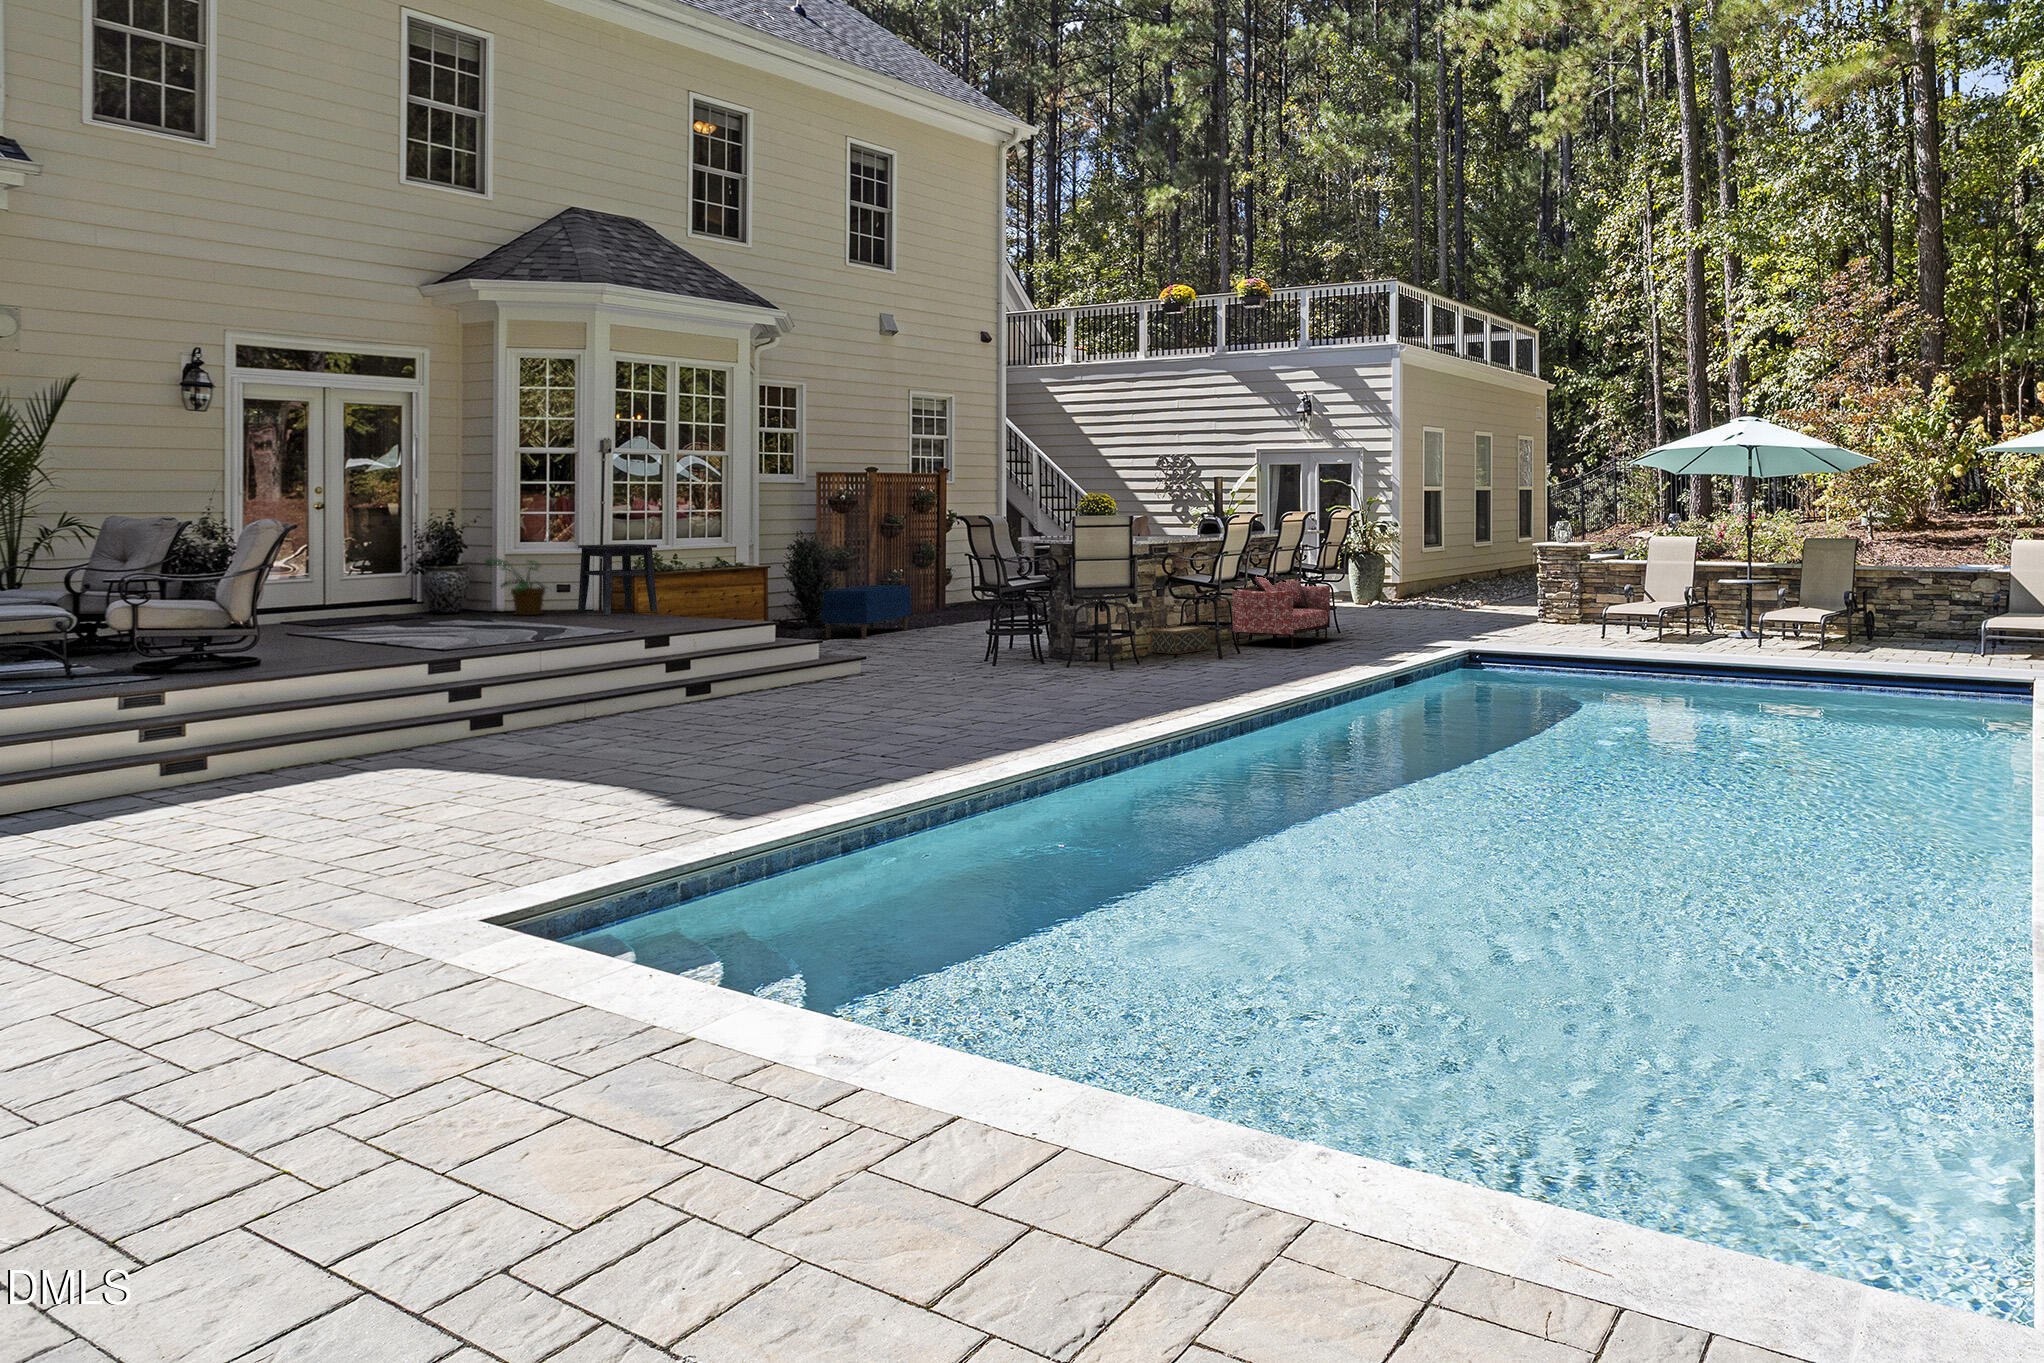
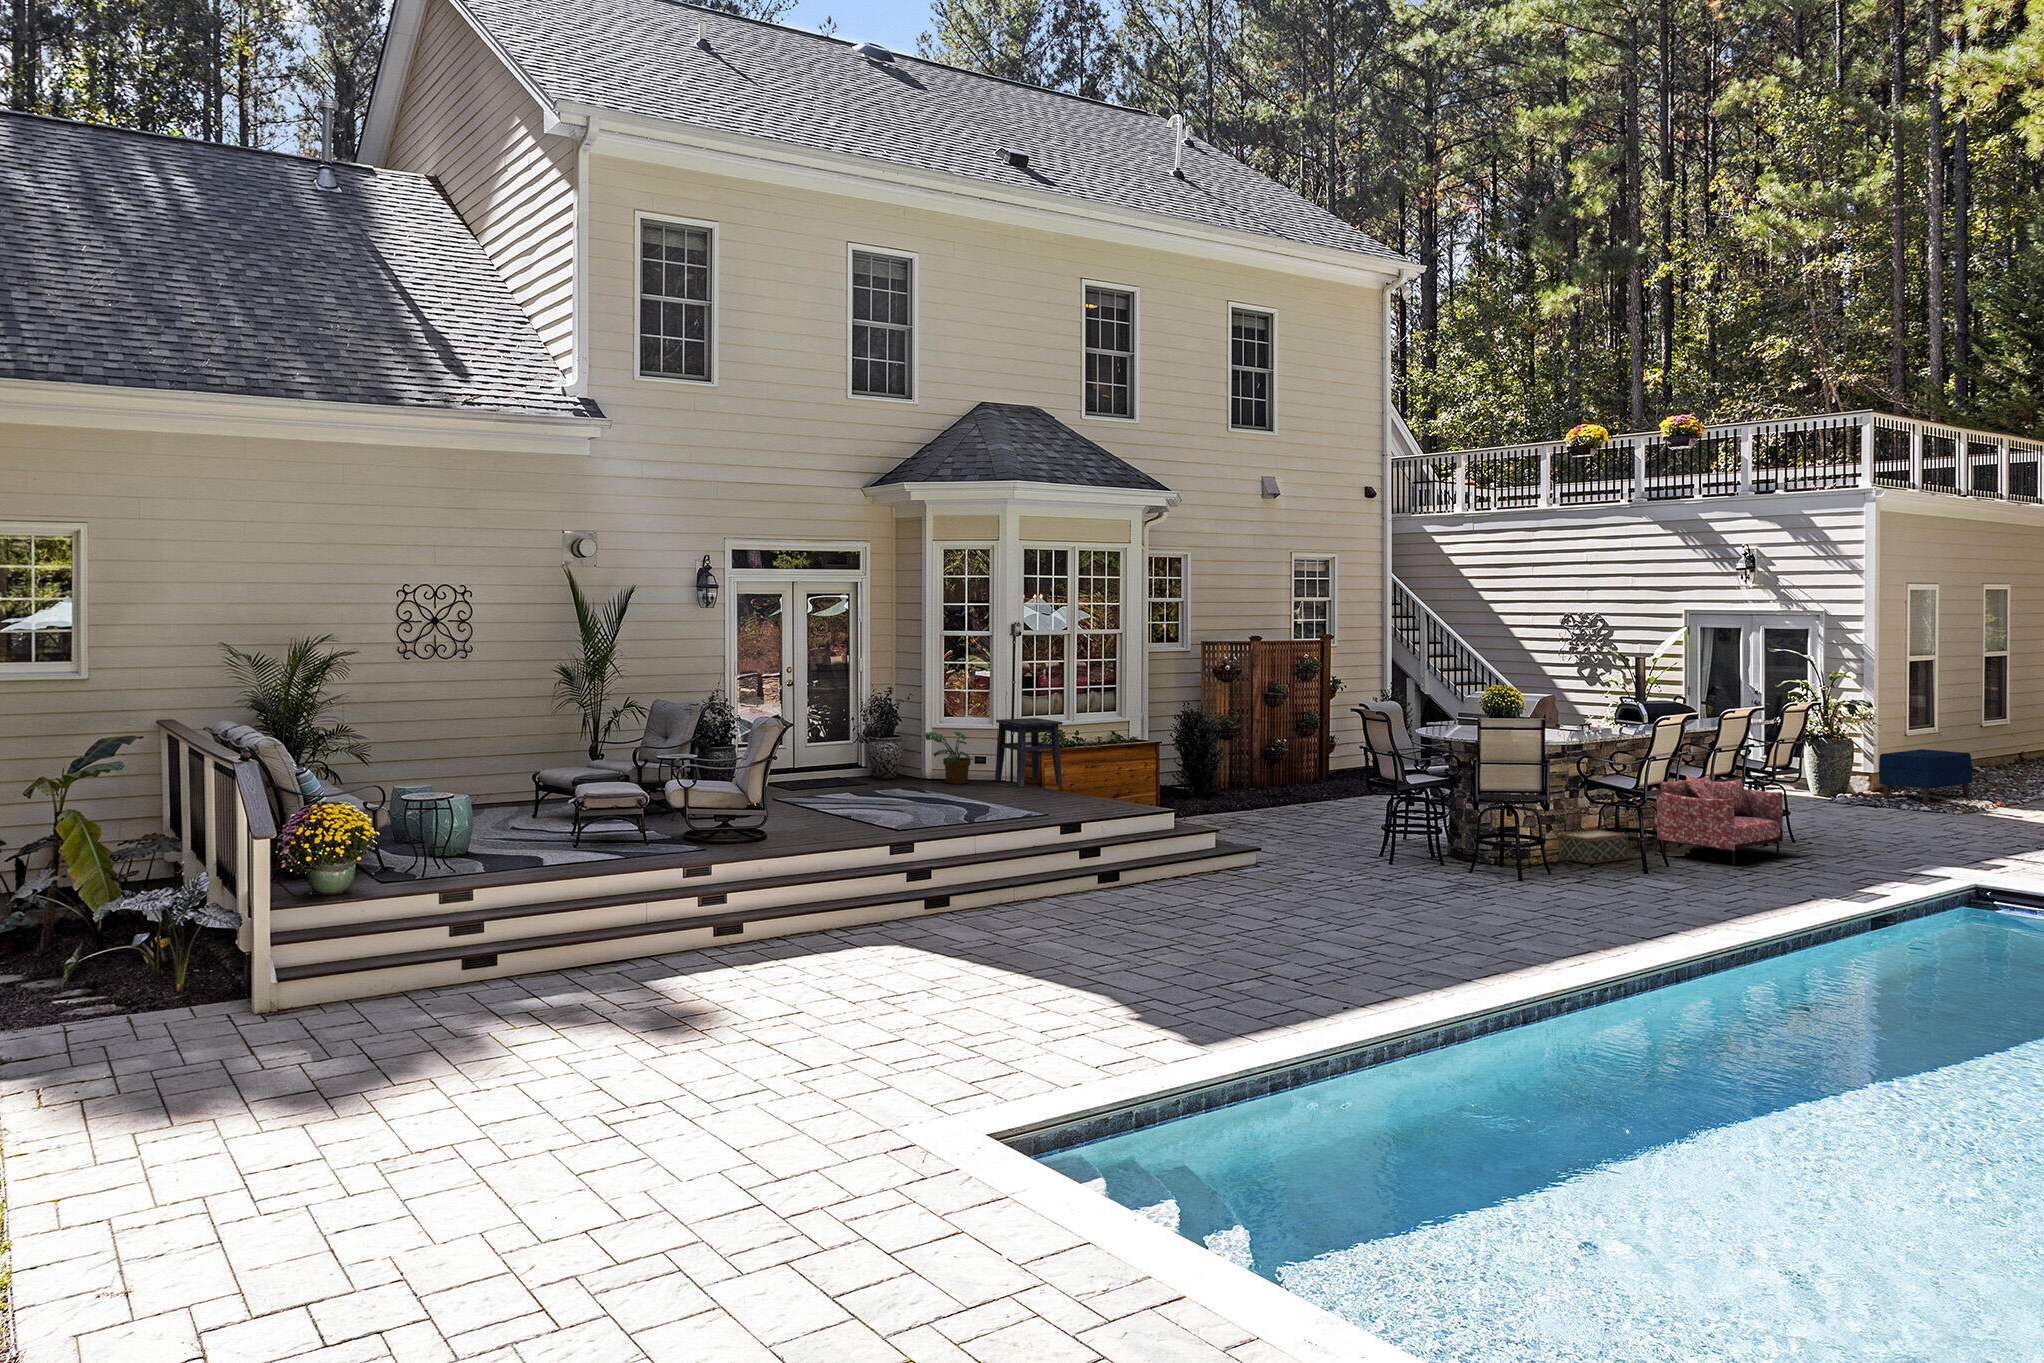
bench: present [822,585,911,639] -> present [1879,749,1972,803]

